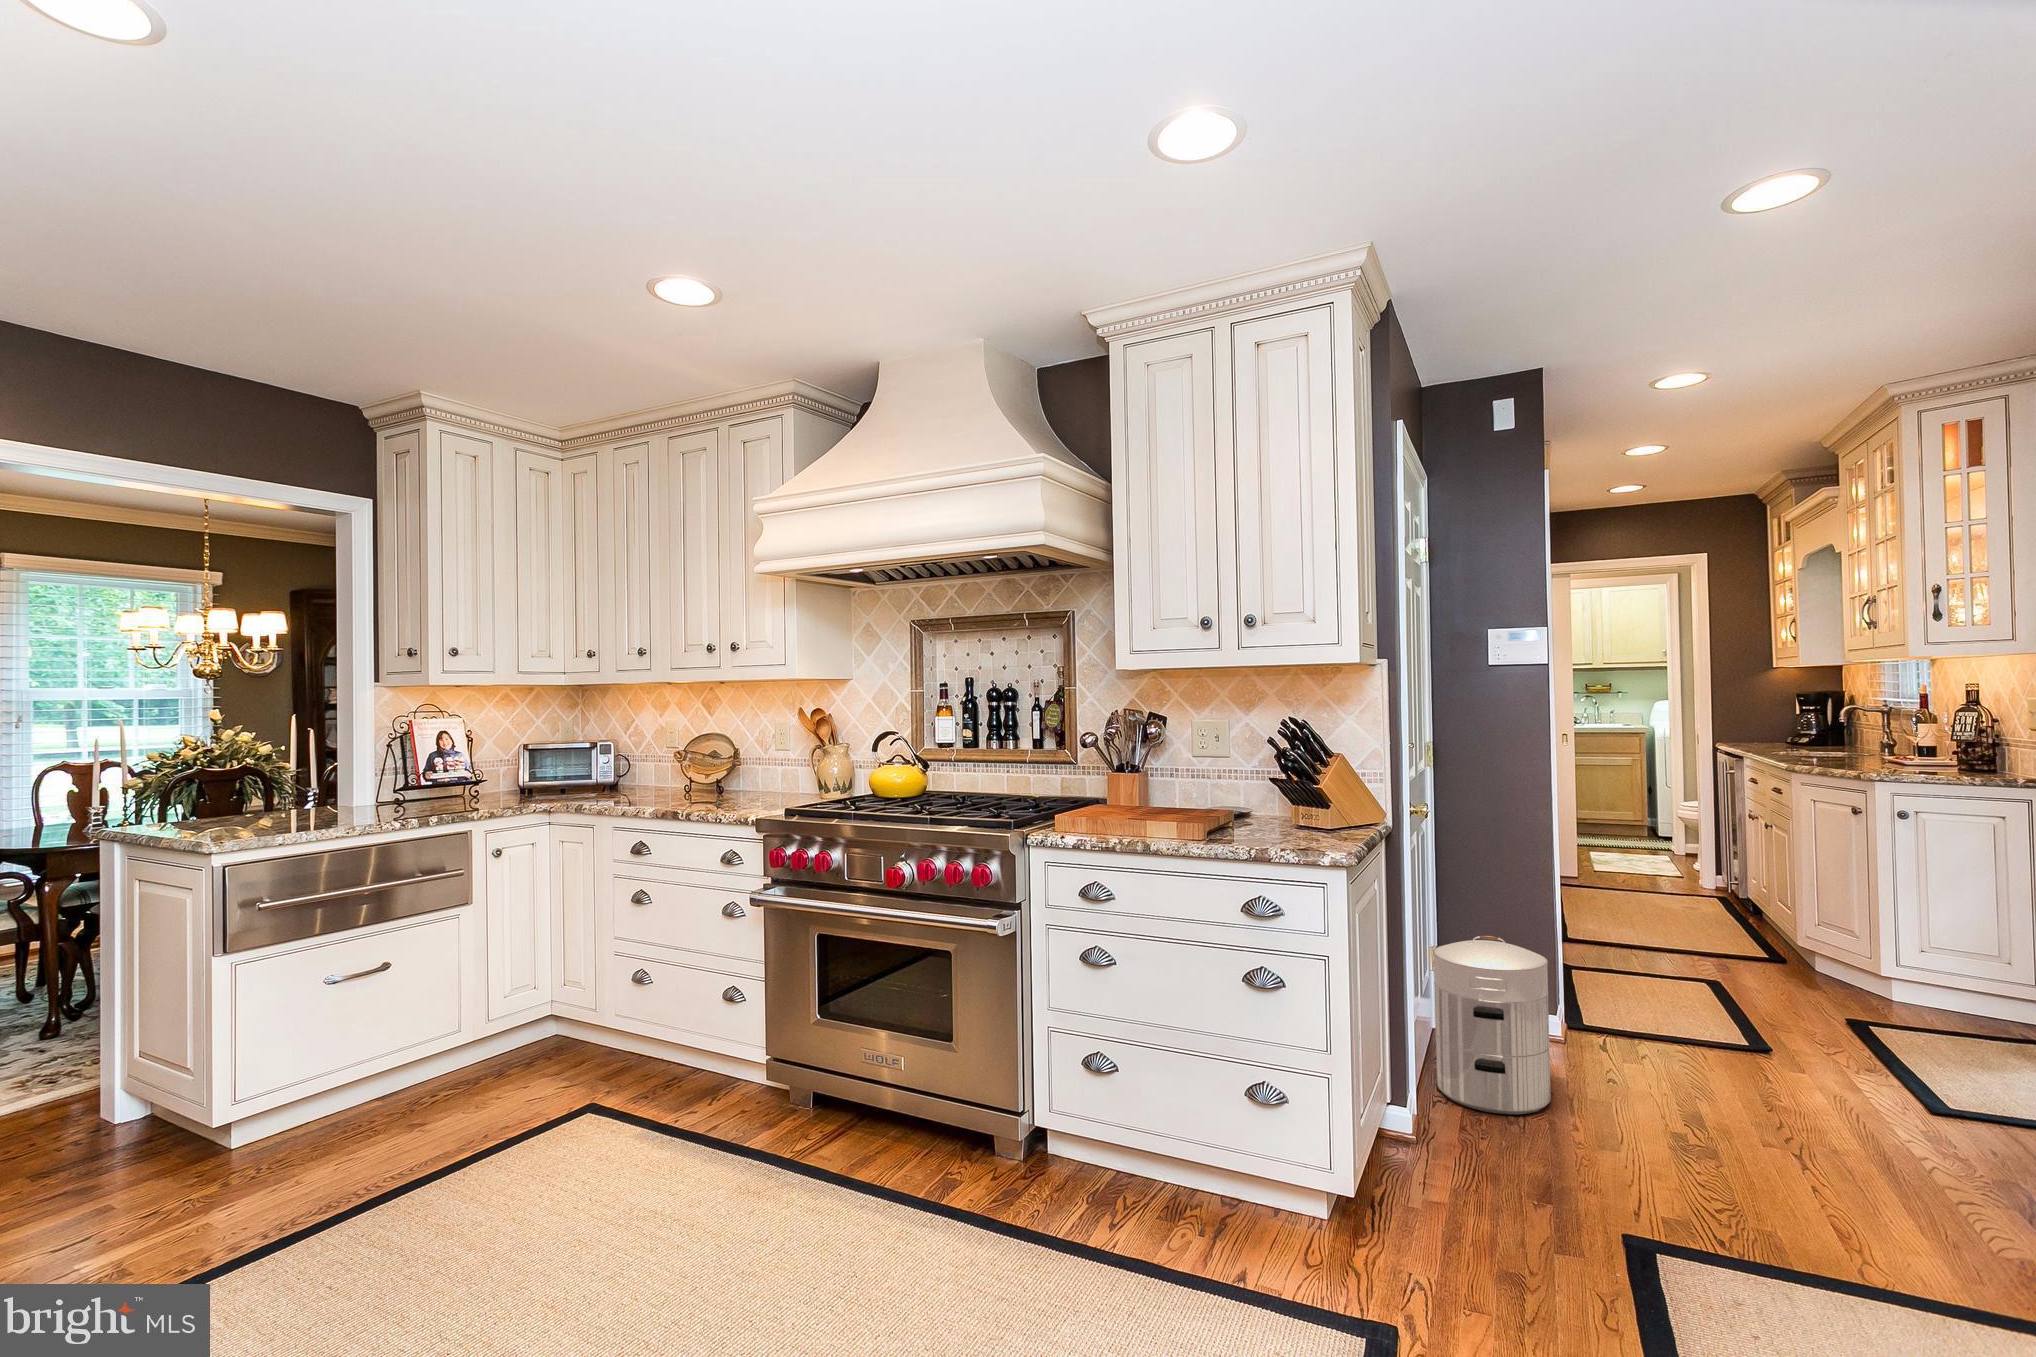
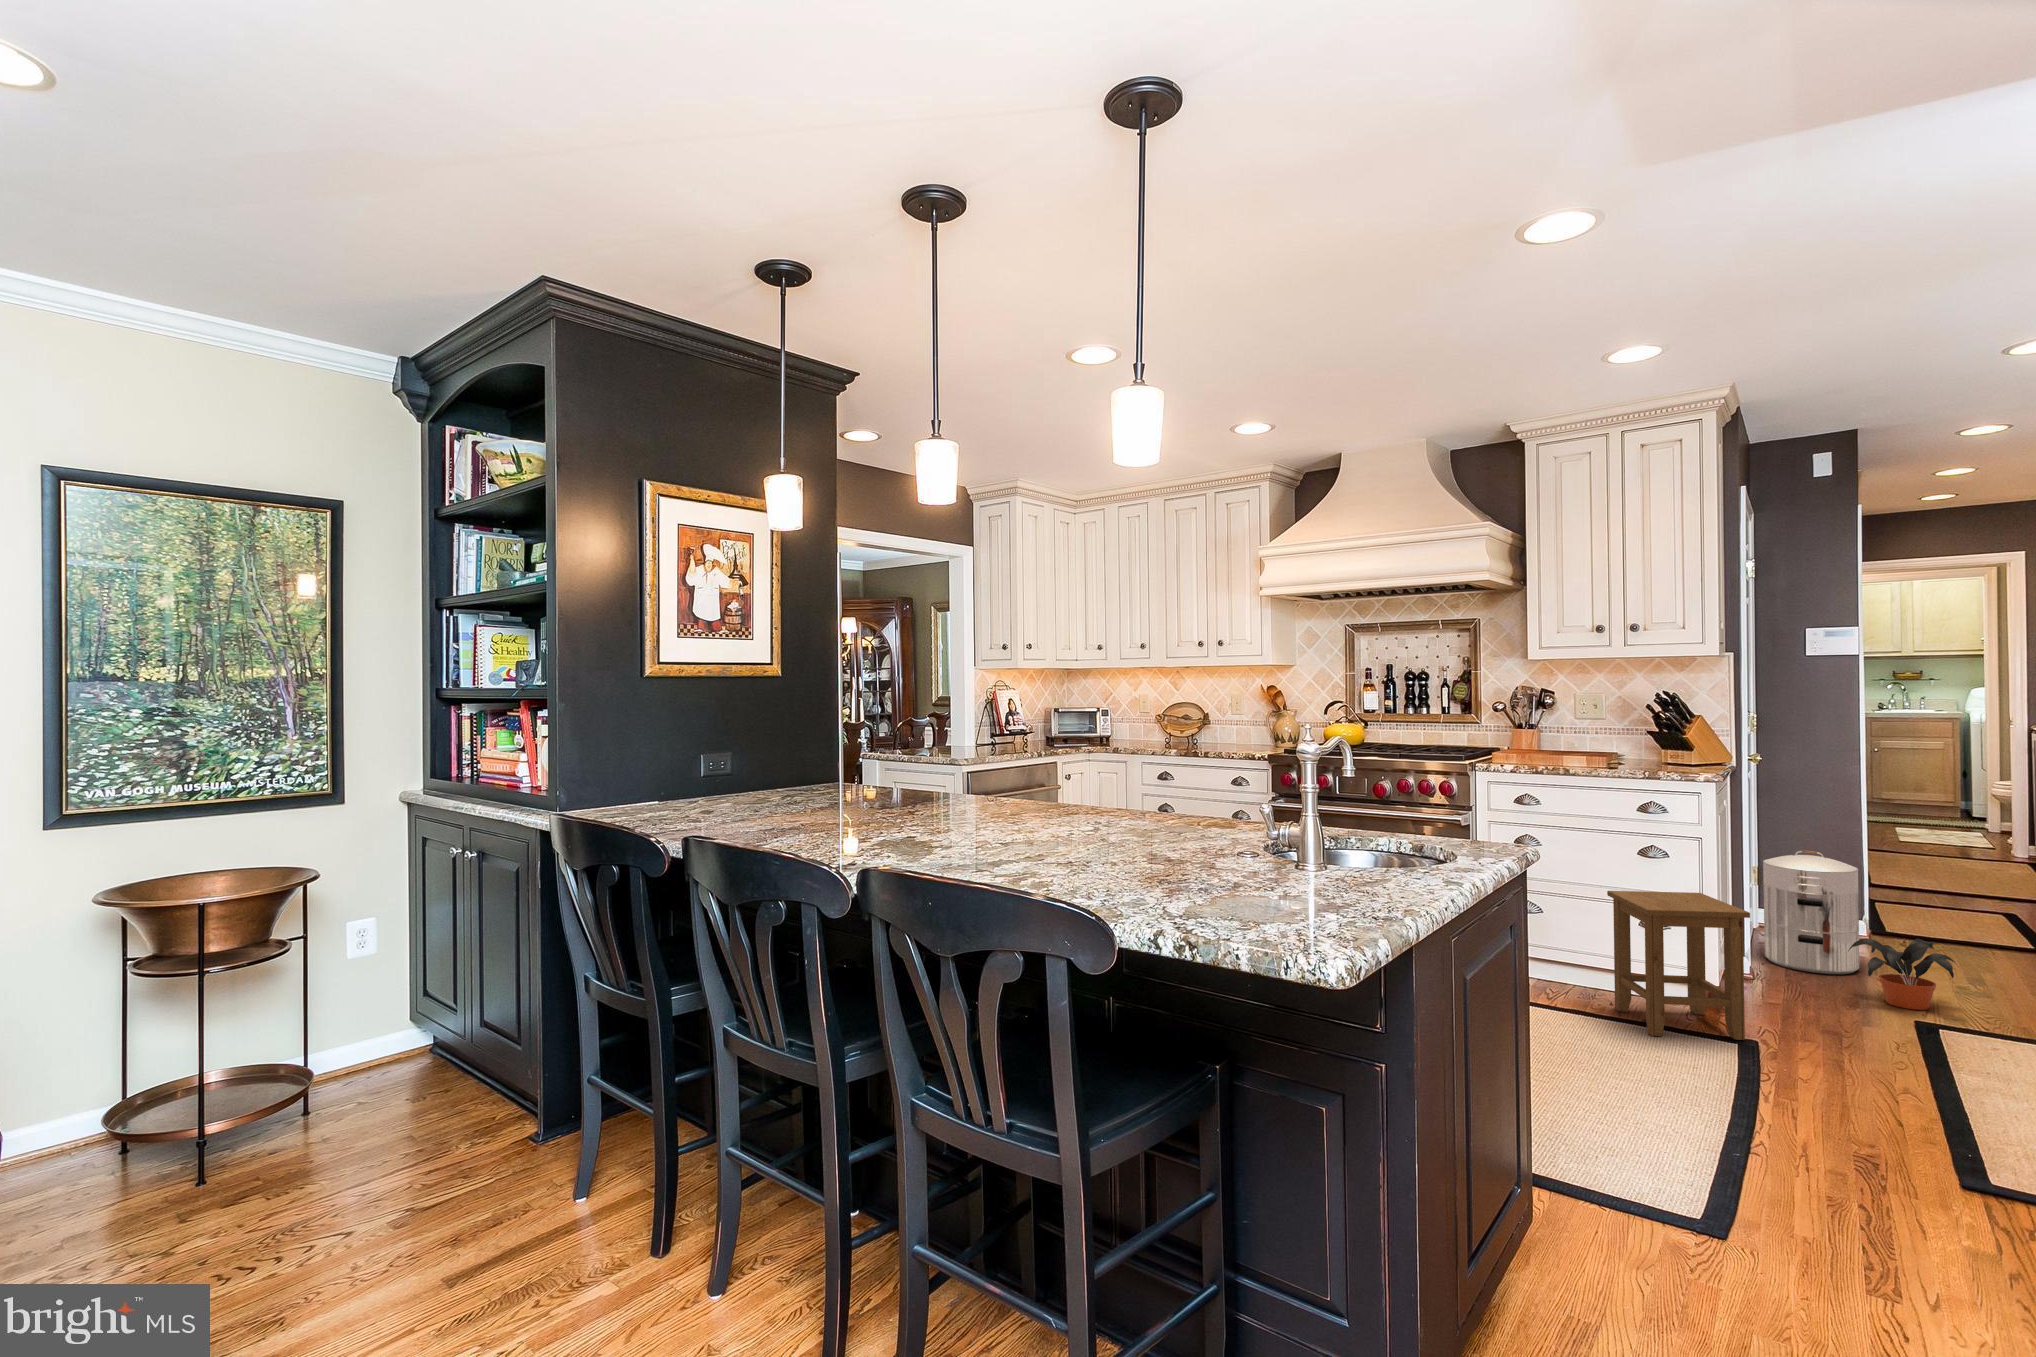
stool: none [1196,1038,1387,1311] -> present [1607,891,1750,1040]
potted plant: none [1534,1073,1673,1187] -> present [1848,938,1955,1010]

